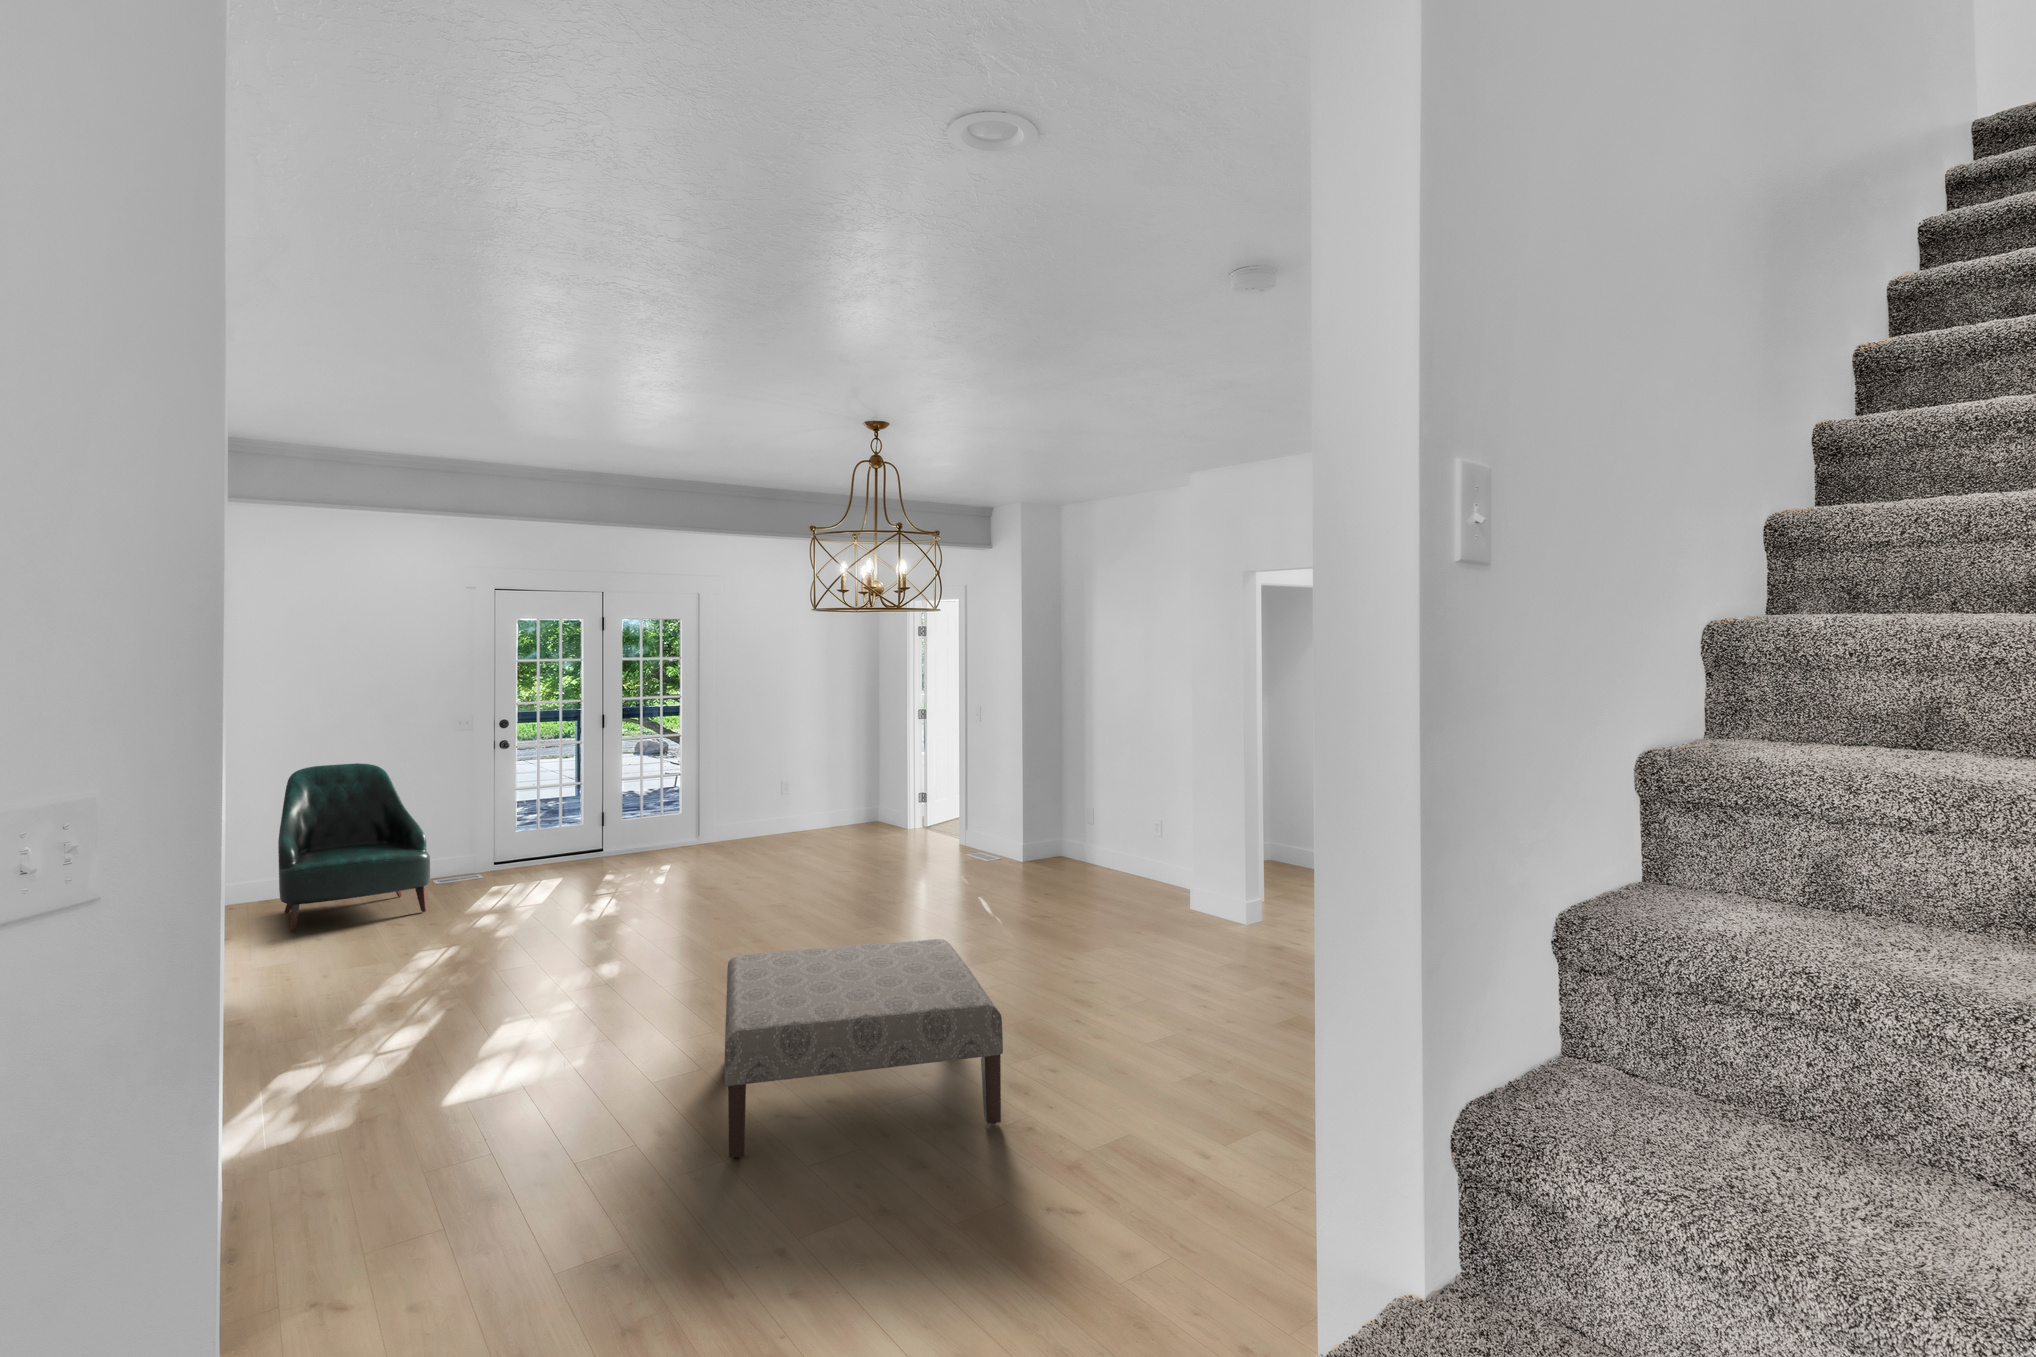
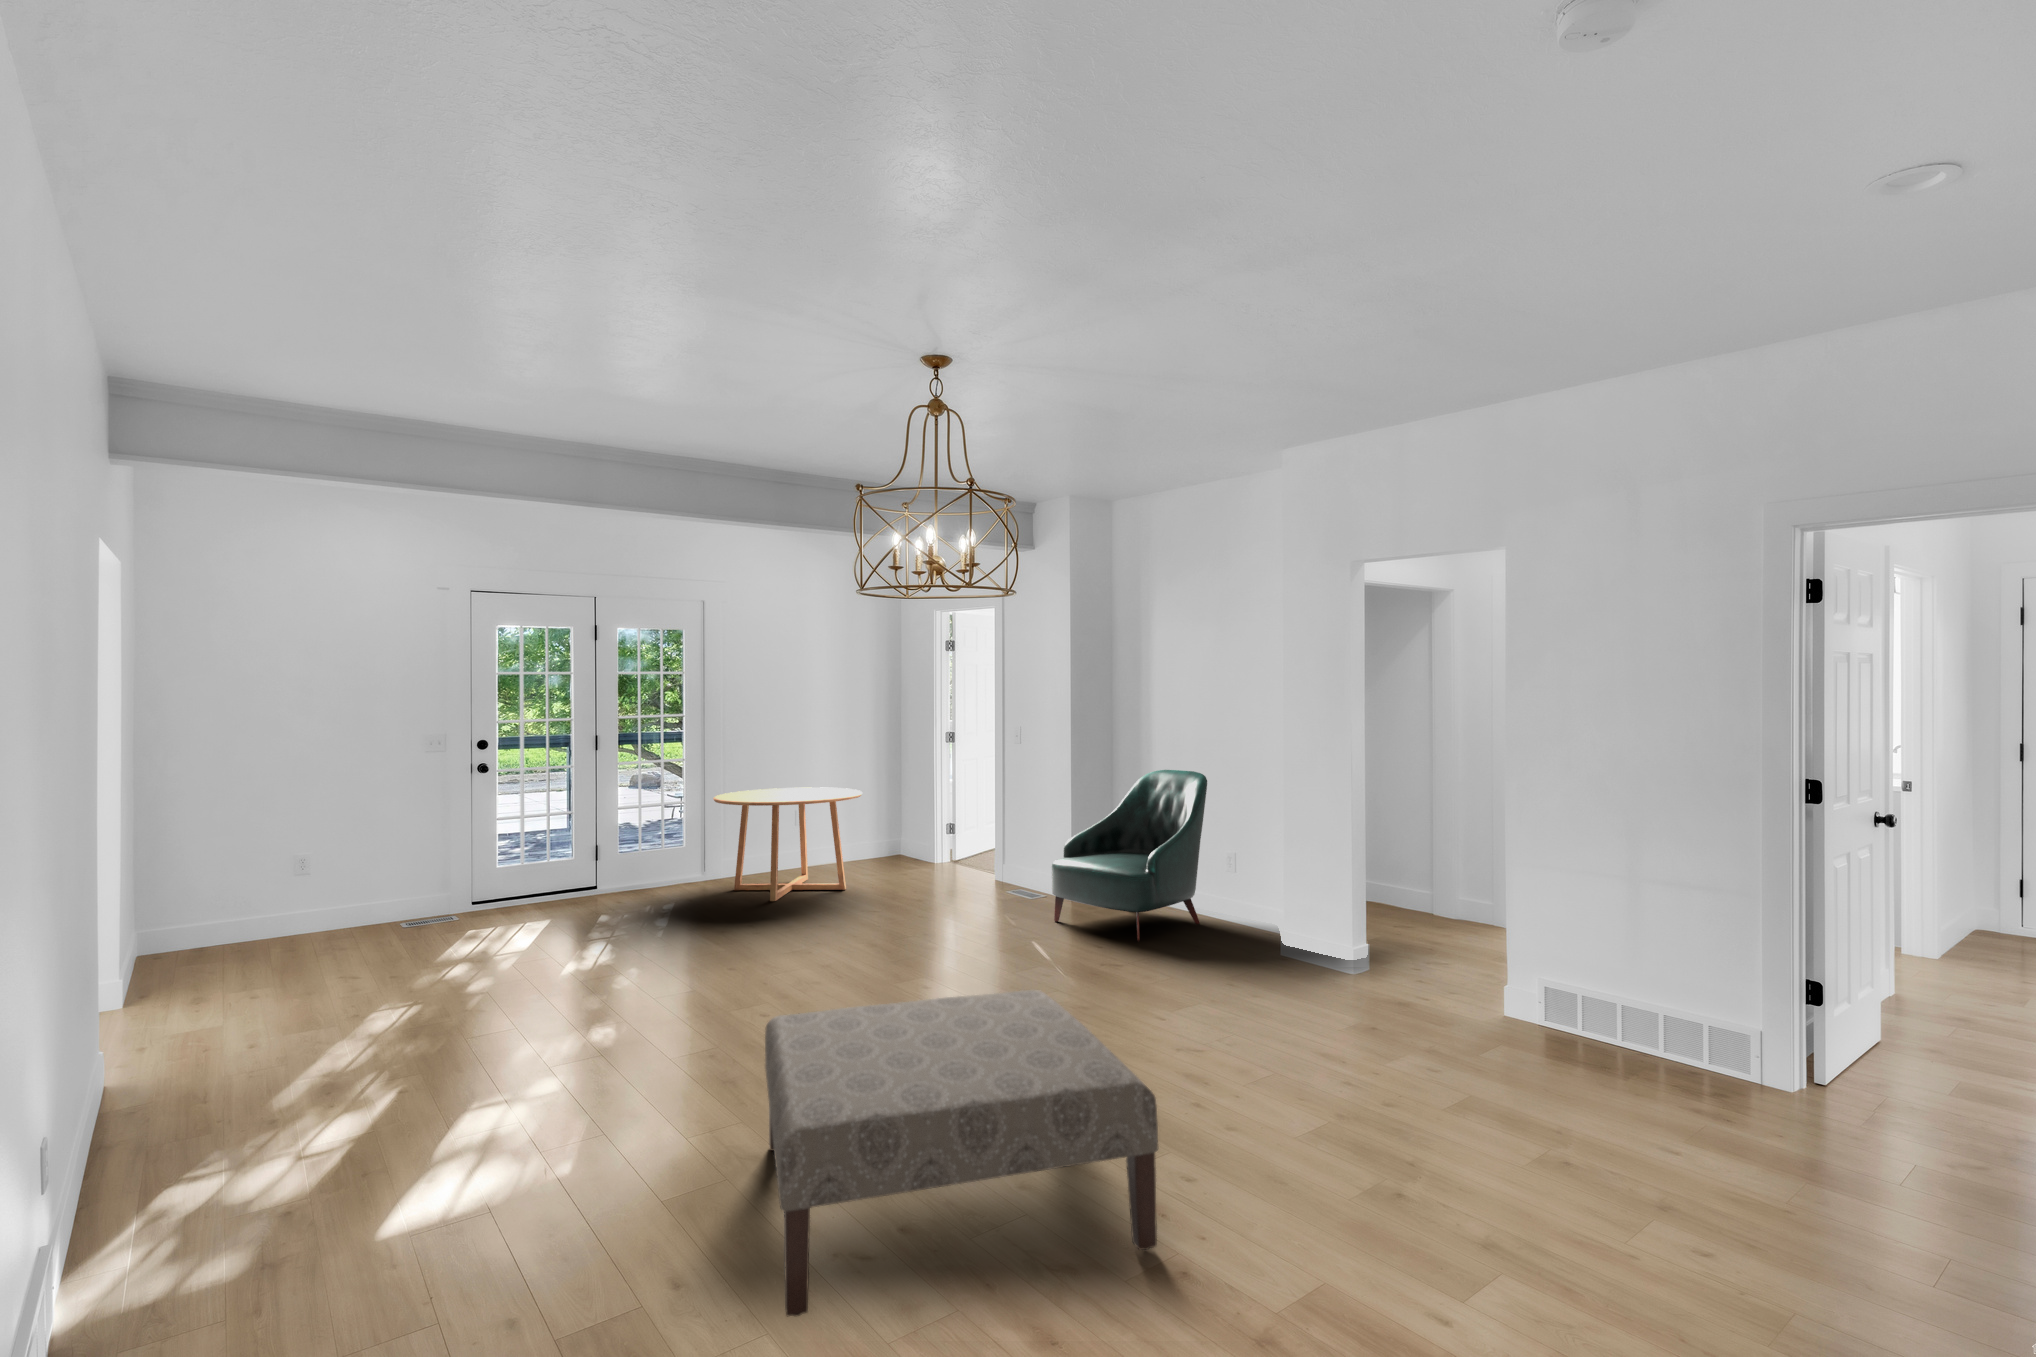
dining table: none [706,761,840,863] -> present [713,787,862,901]
armchair: present [278,763,430,932] -> present [1052,770,1207,941]

